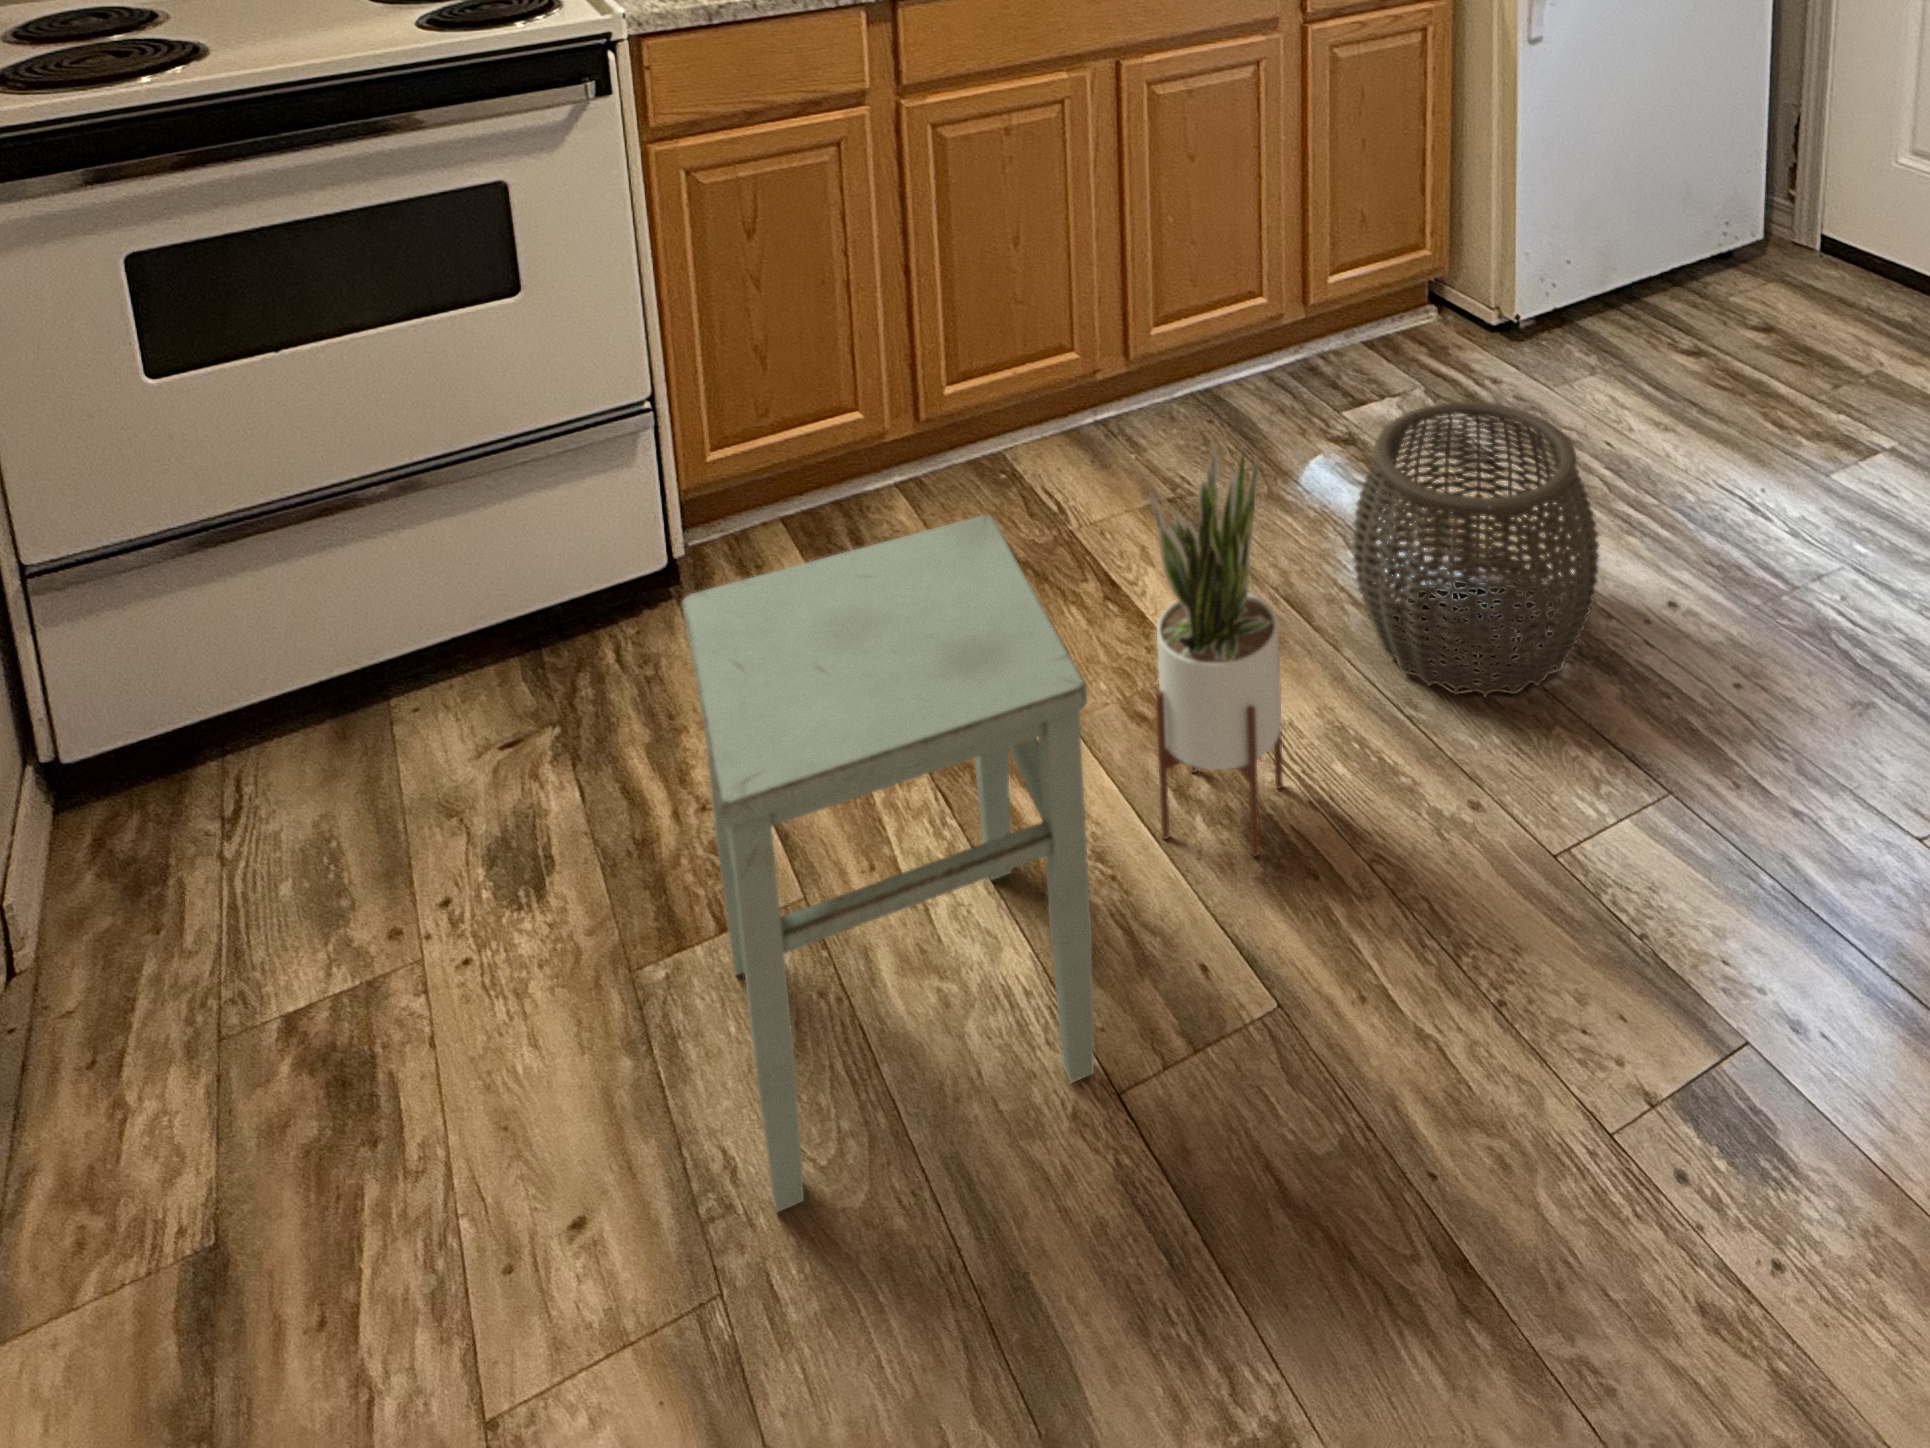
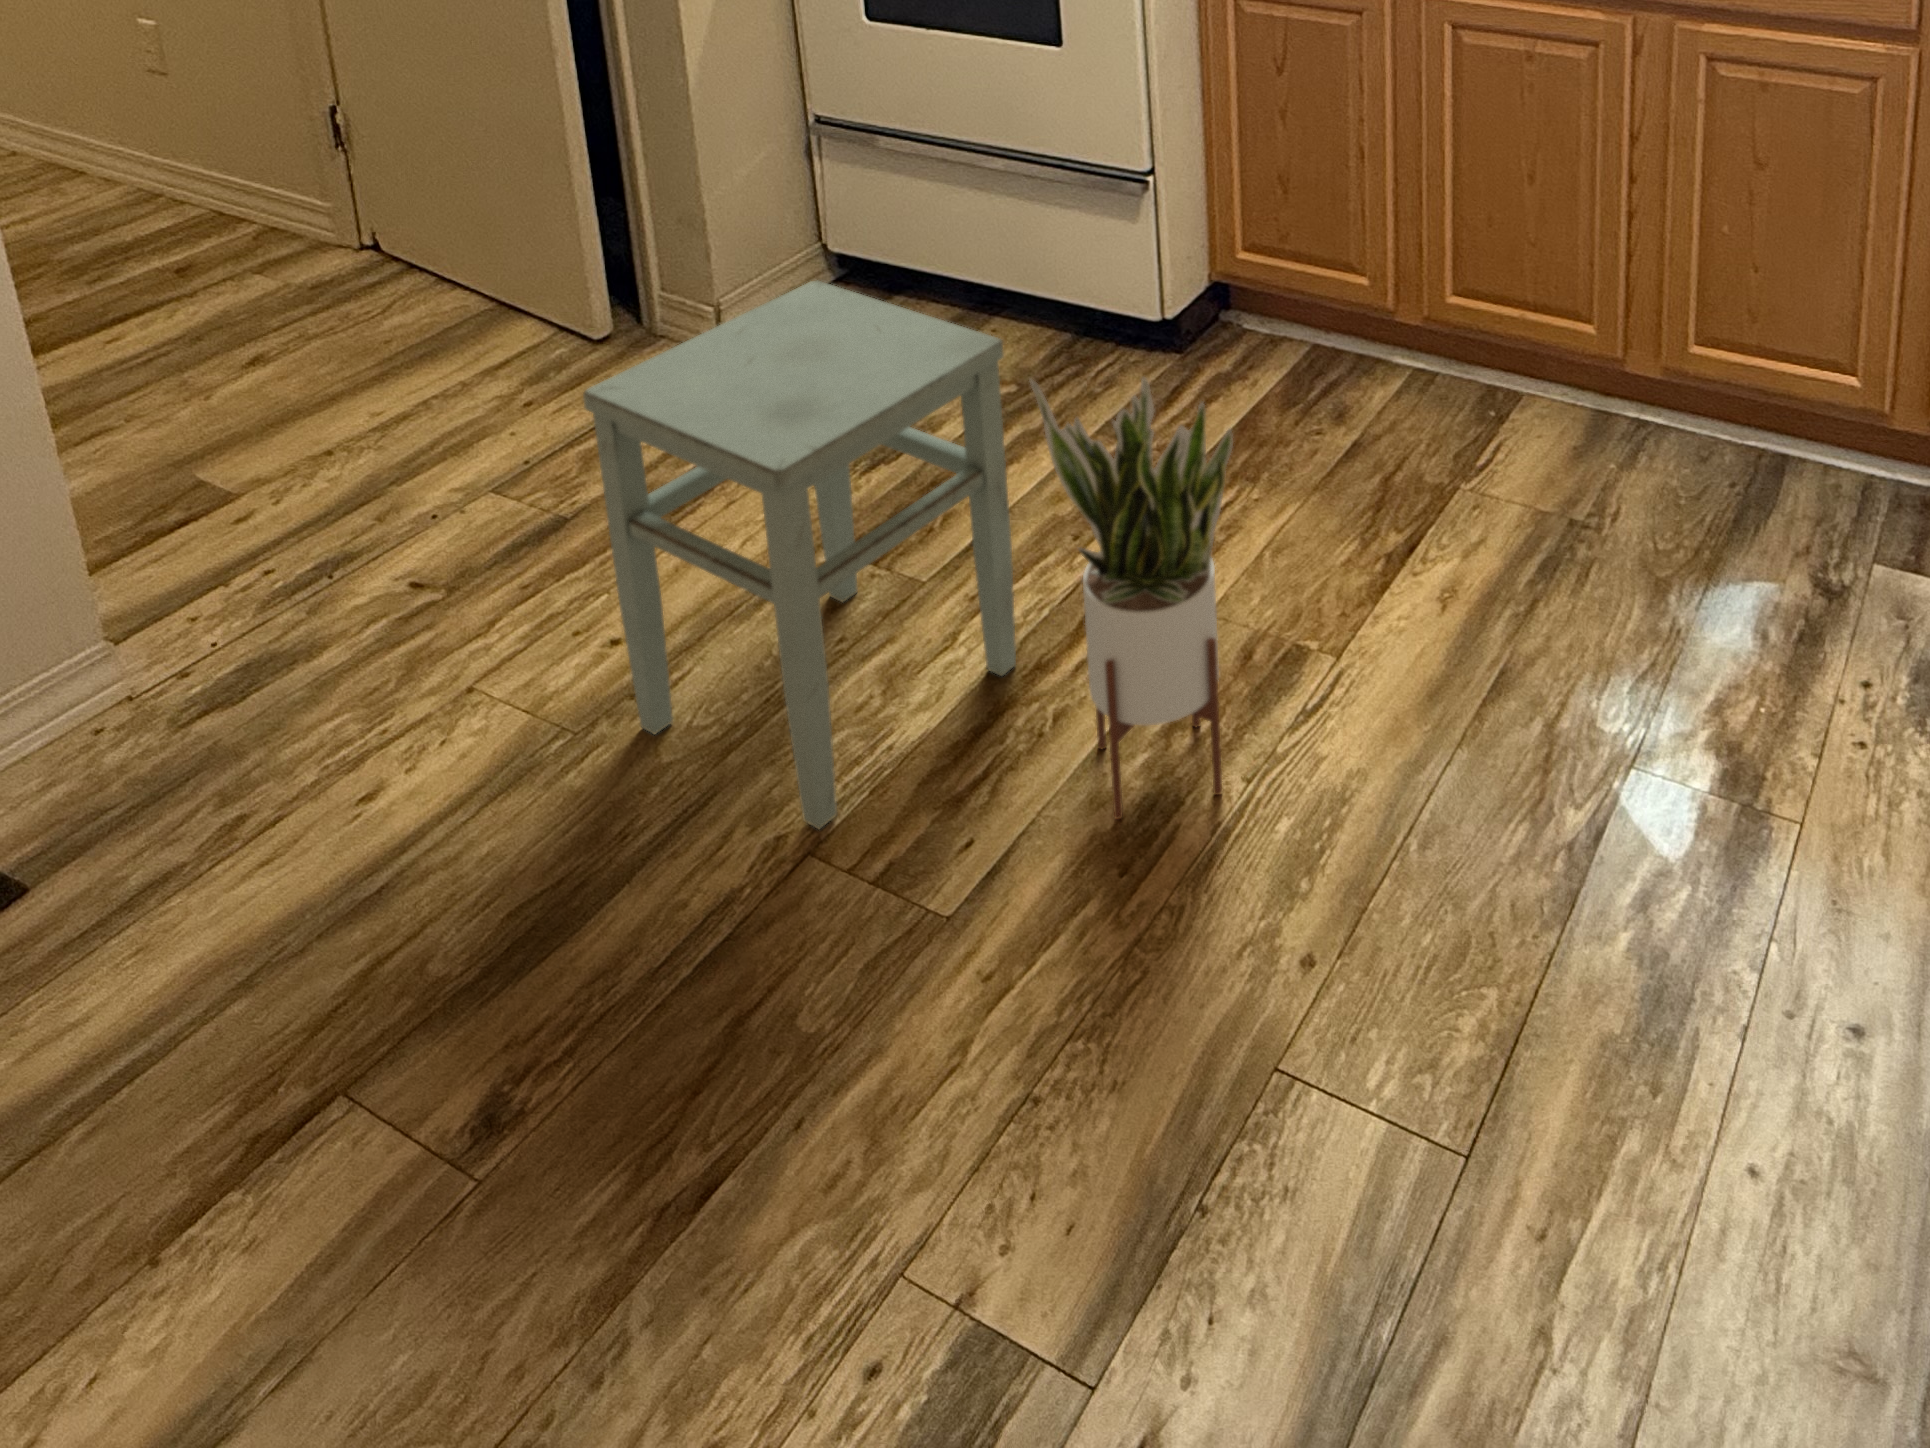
woven basket: present [1352,402,1599,697] -> none [1417,529,1754,951]

